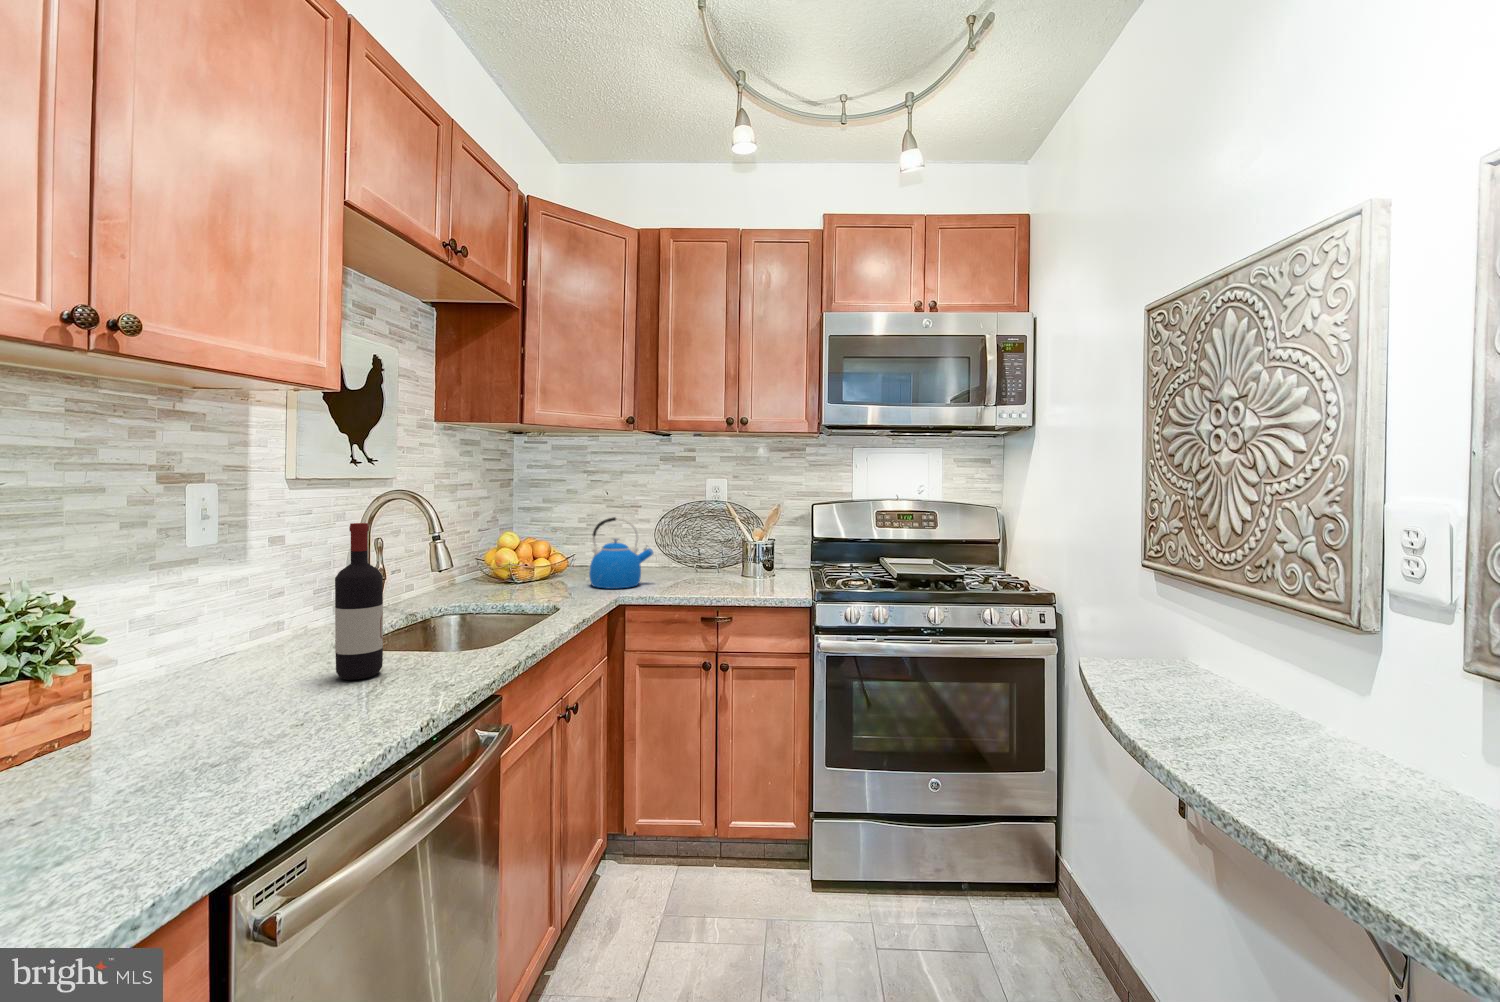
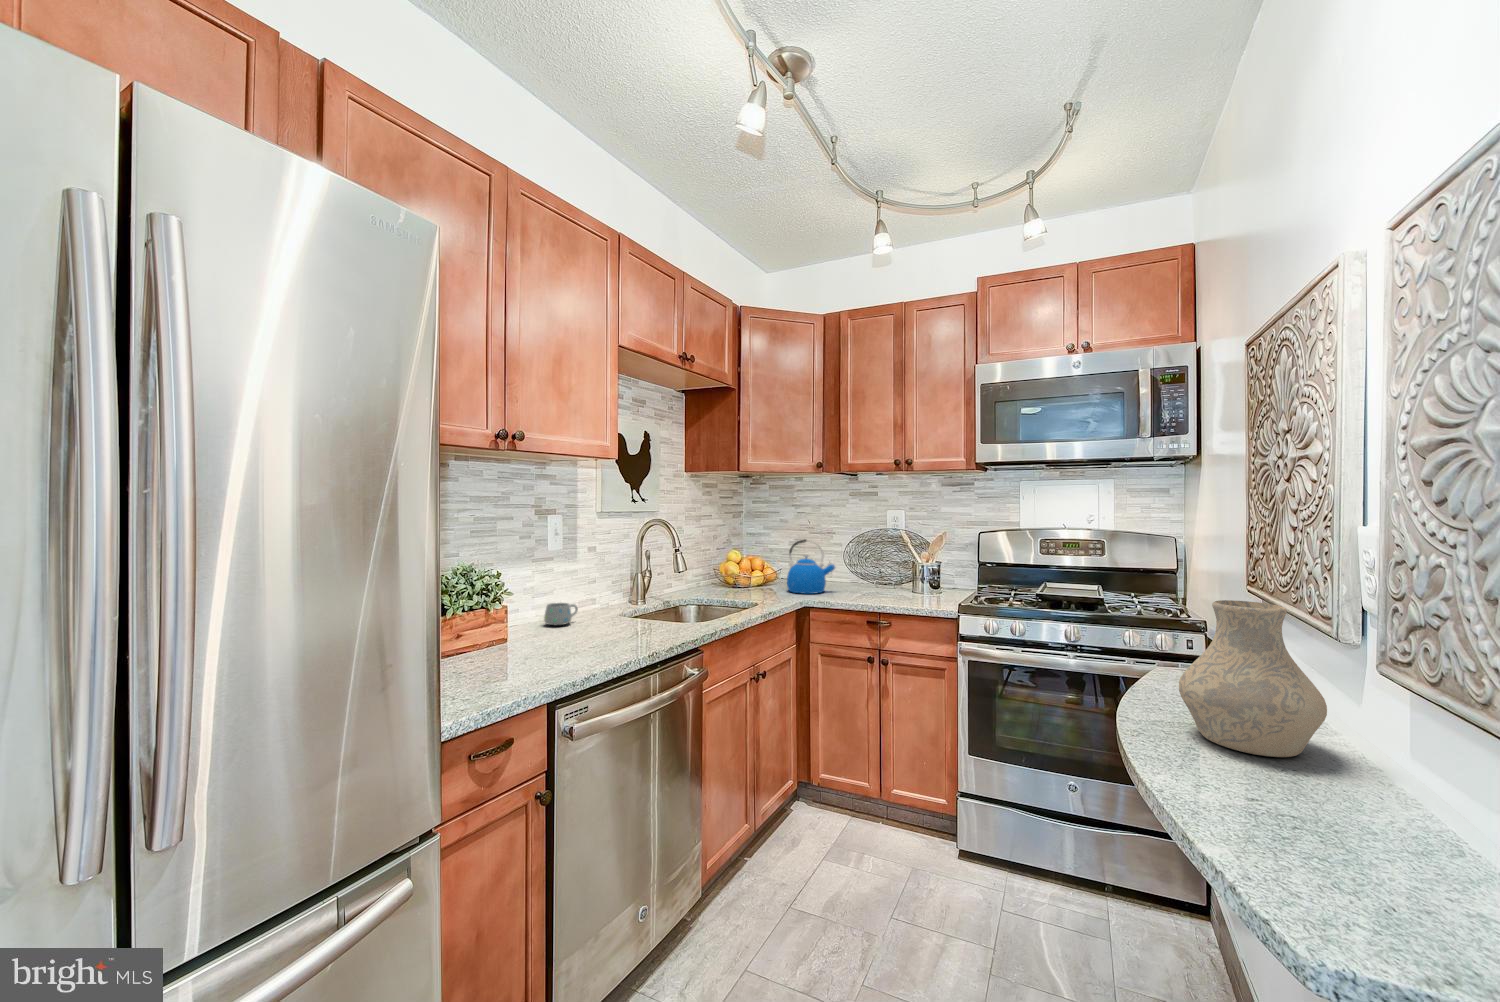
wine bottle: present [335,523,383,680] -> none [613,539,638,631]
vase: none [1193,583,1370,769] -> present [1179,600,1327,757]
mug: none [184,640,258,683] -> present [544,603,578,626]

